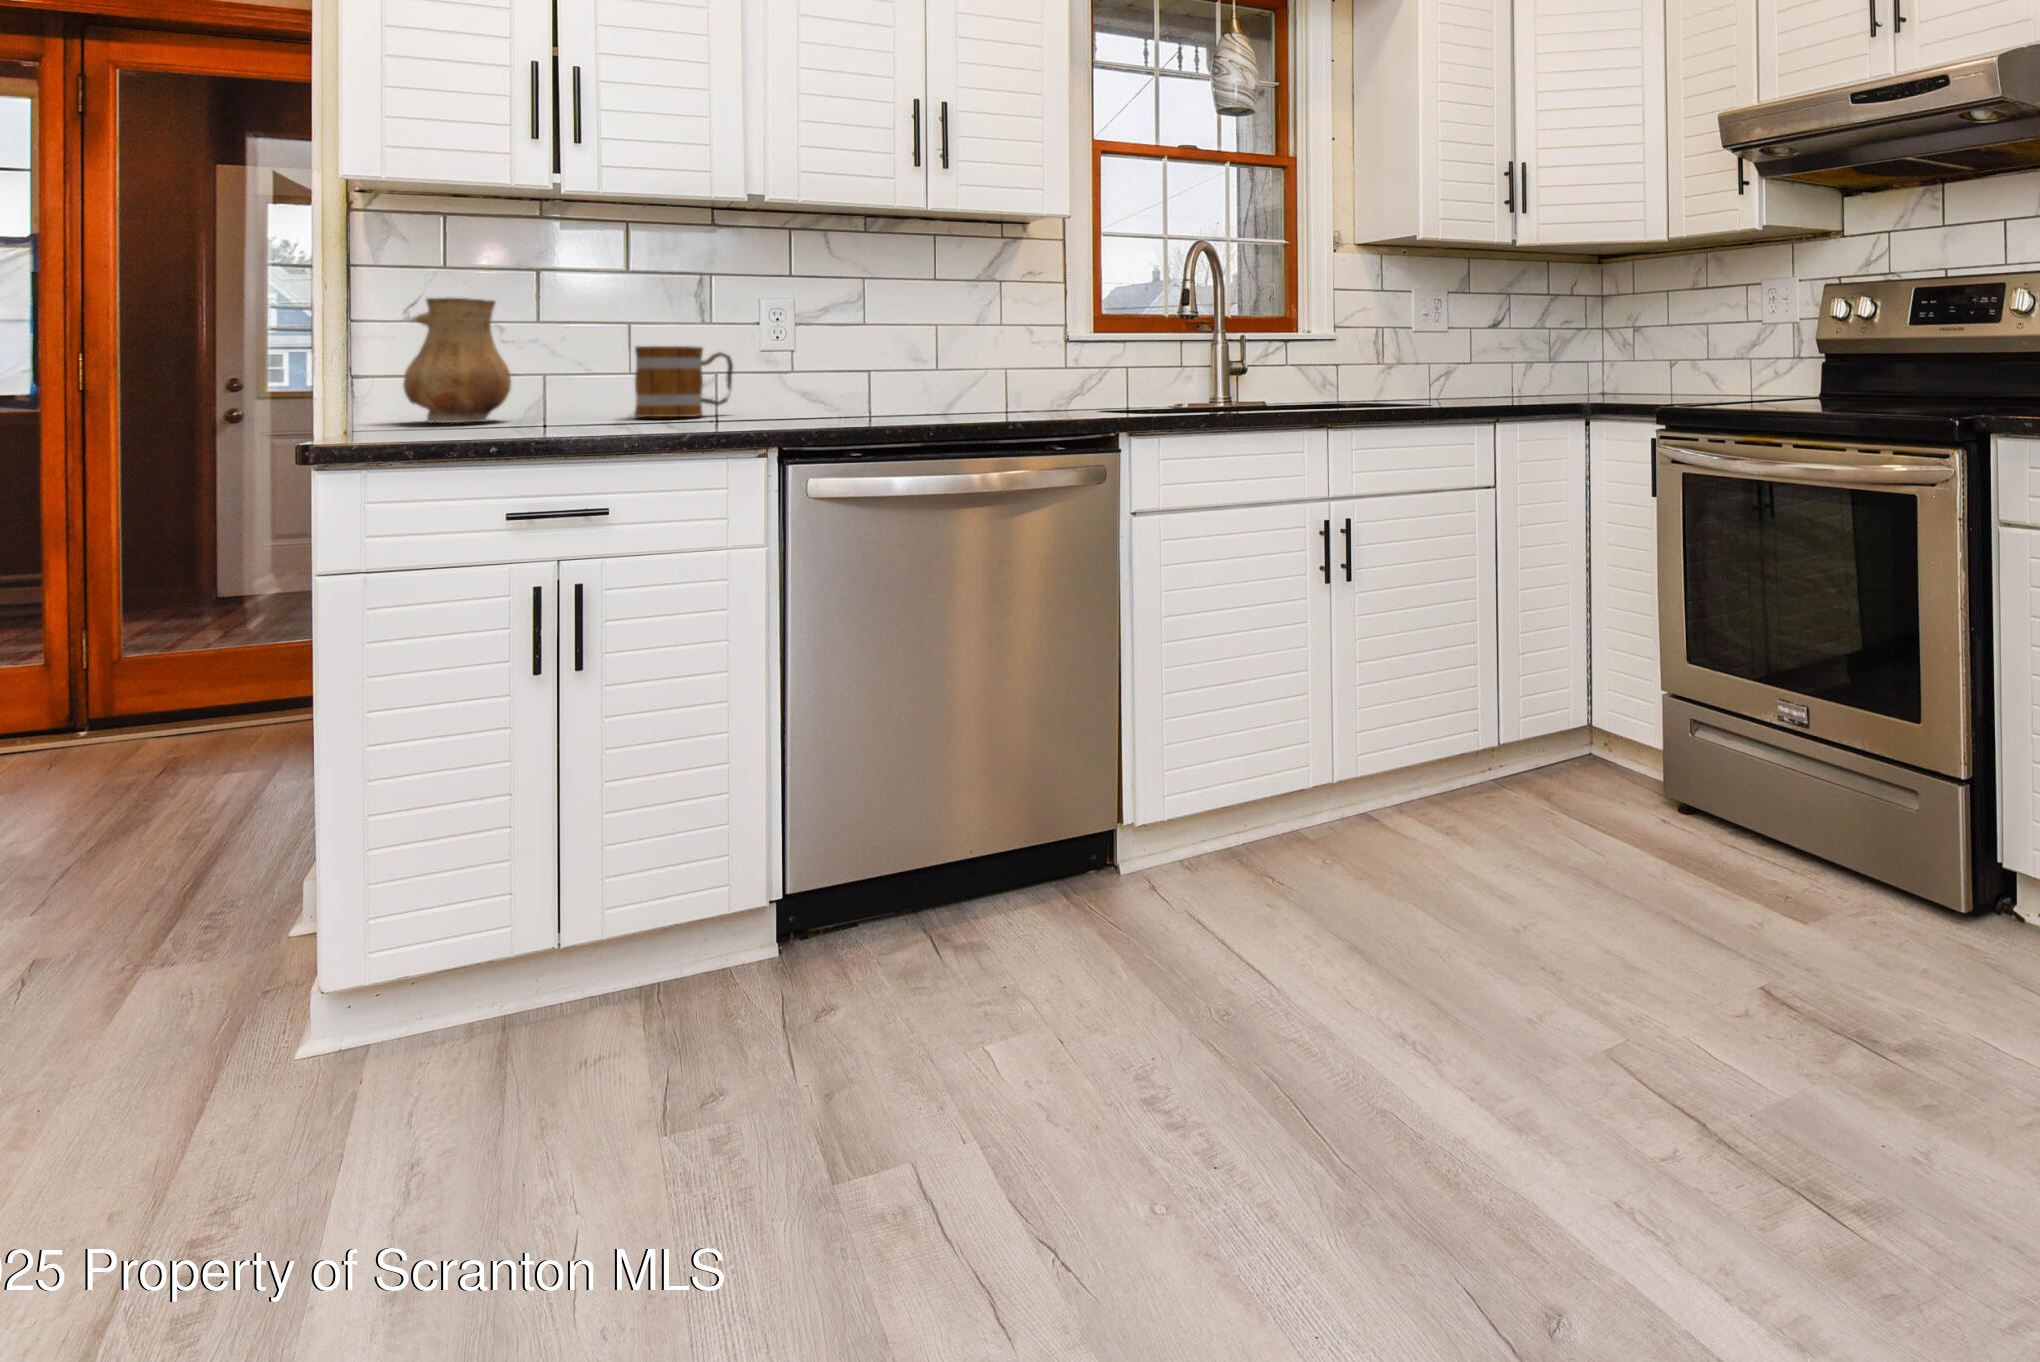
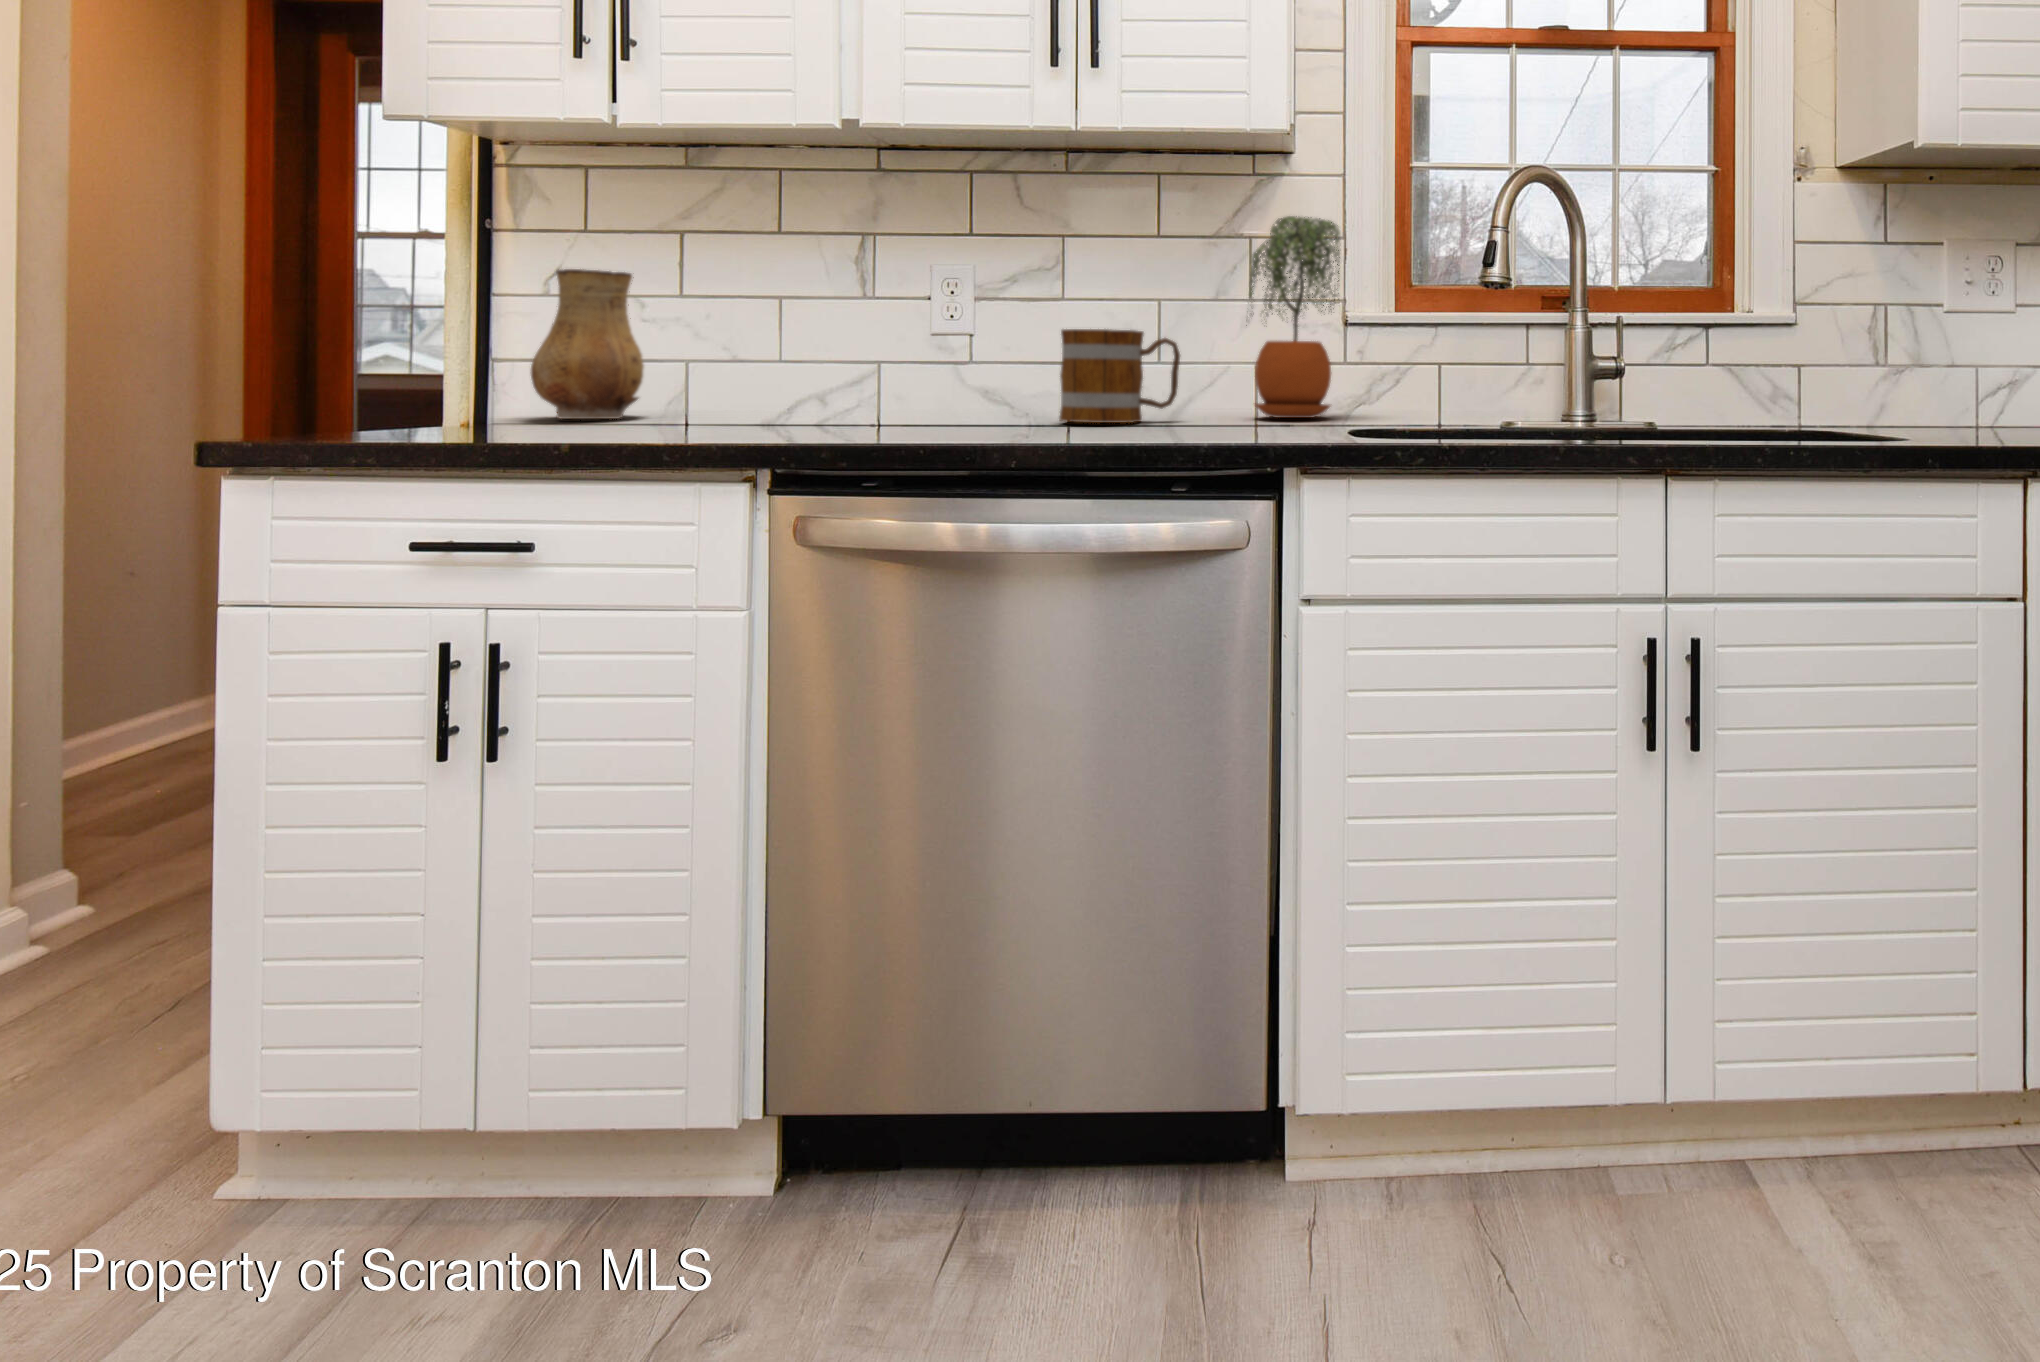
potted plant: none [1002,266,1069,406] -> present [1246,216,1340,418]
mug: present [635,346,733,417] -> present [1060,329,1180,423]

